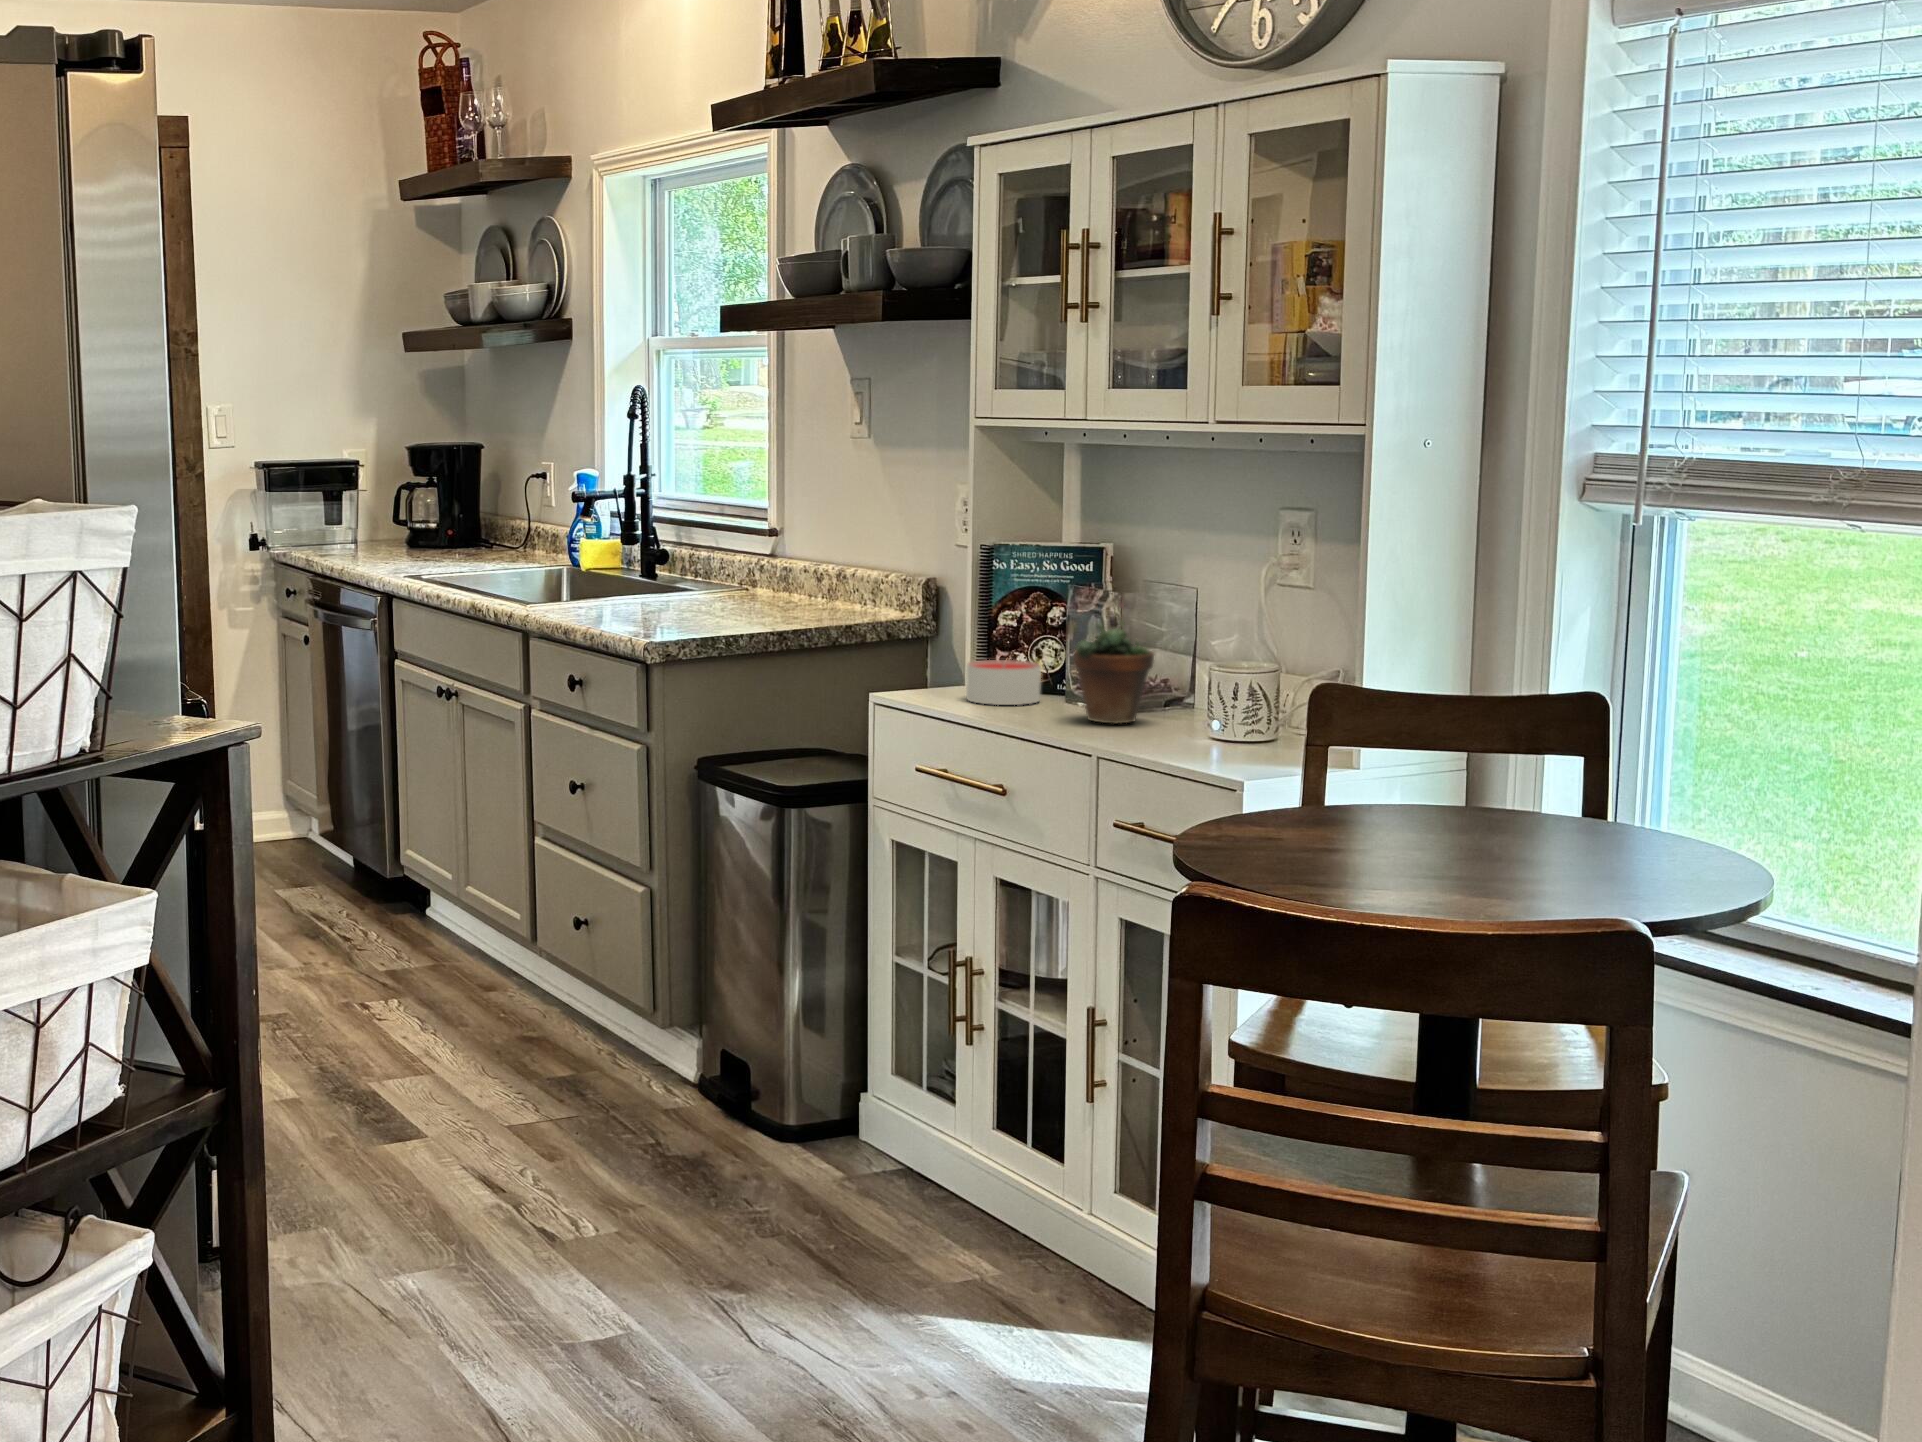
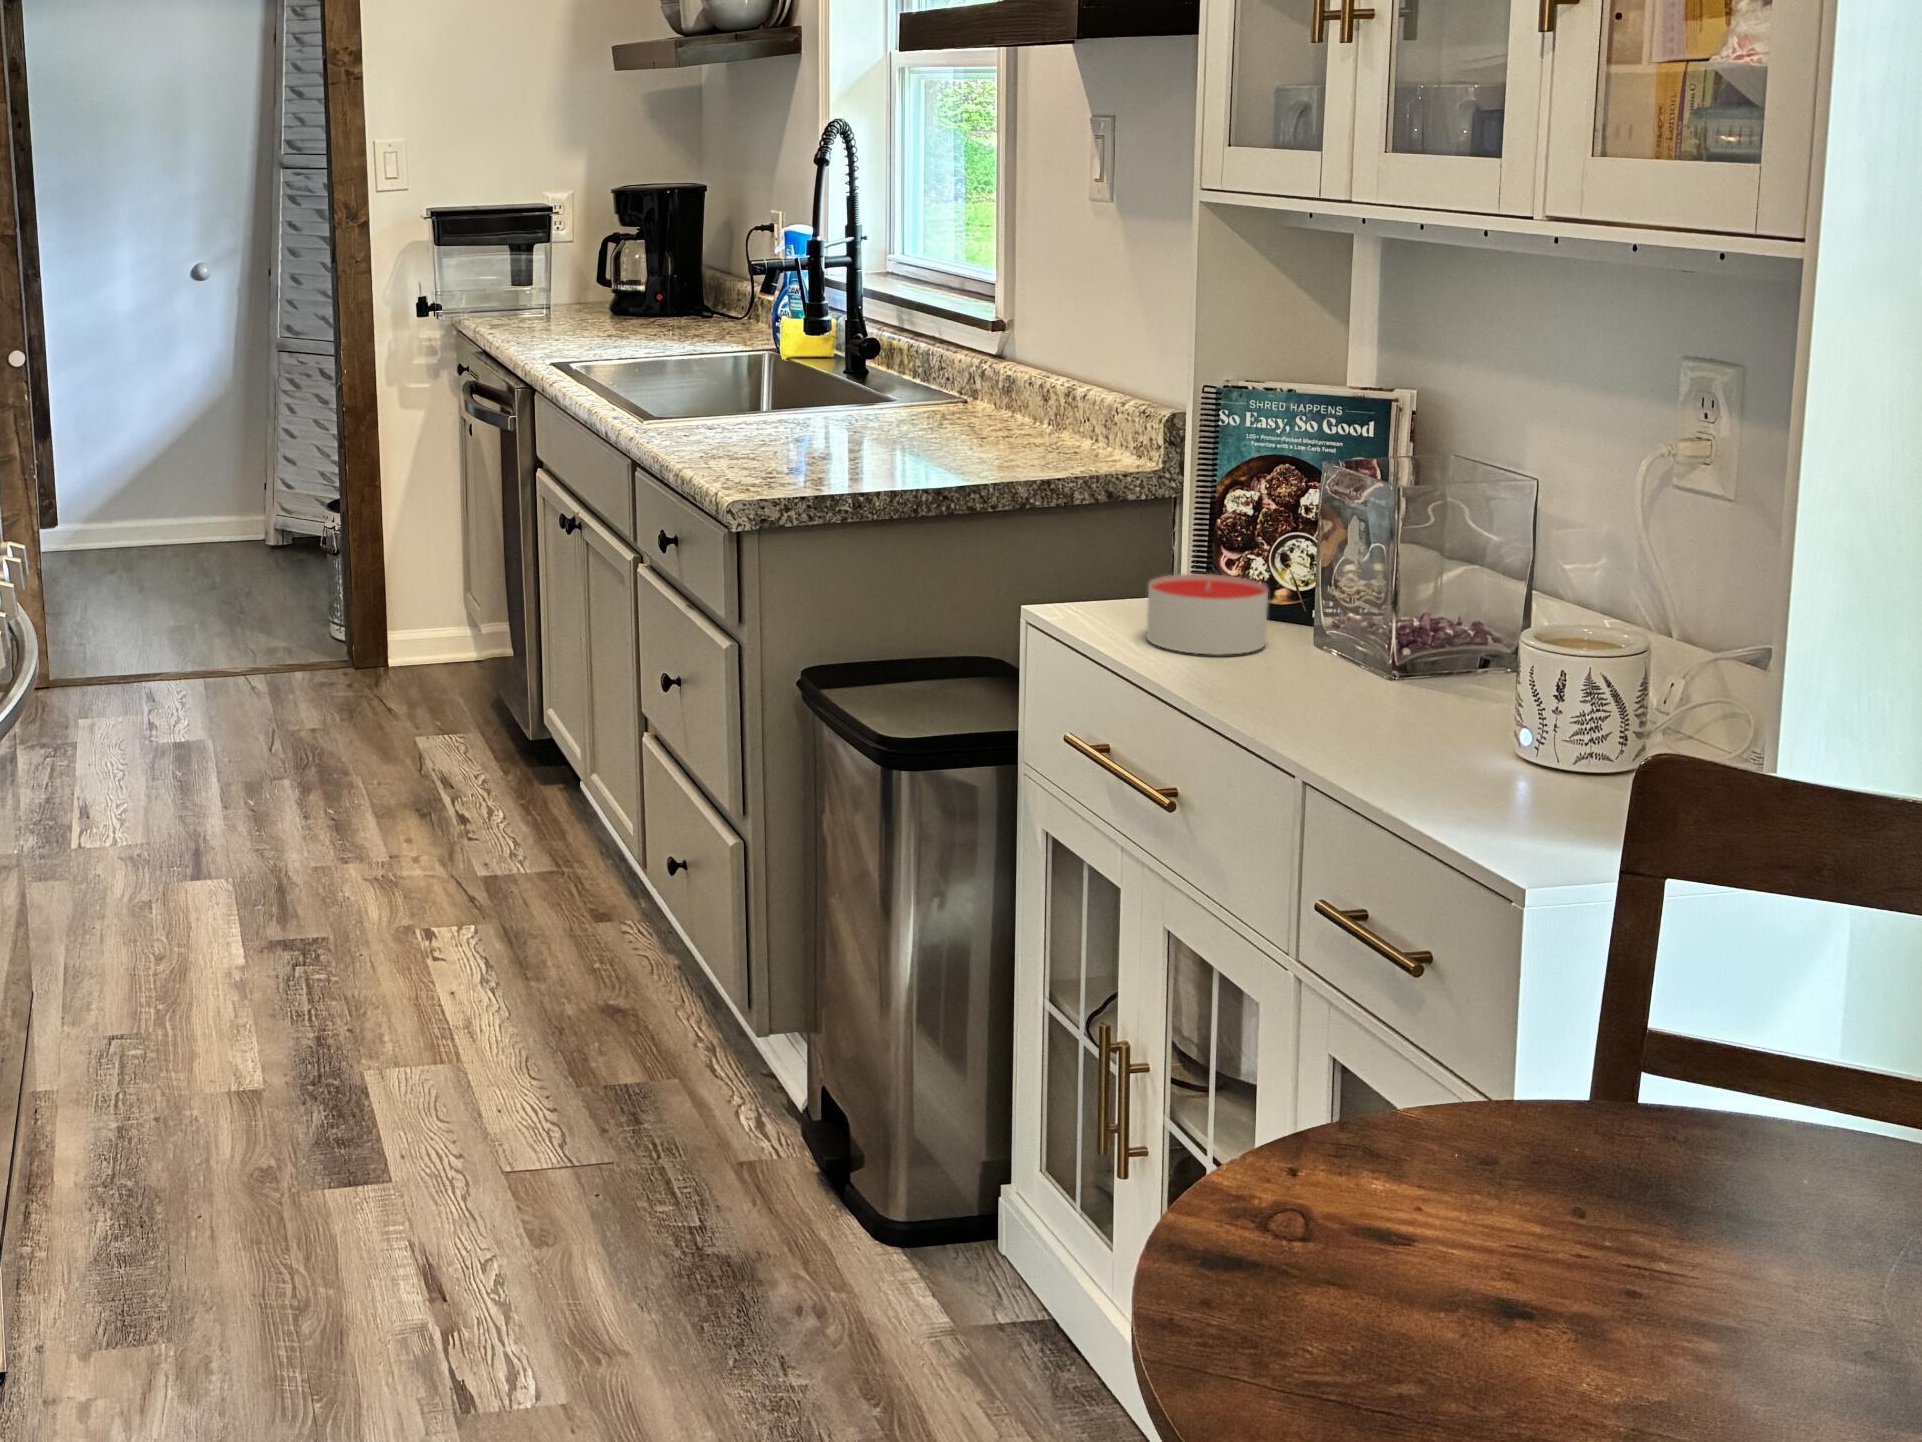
succulent plant: present [1073,598,1154,724] -> none [1293,501,1434,715]

